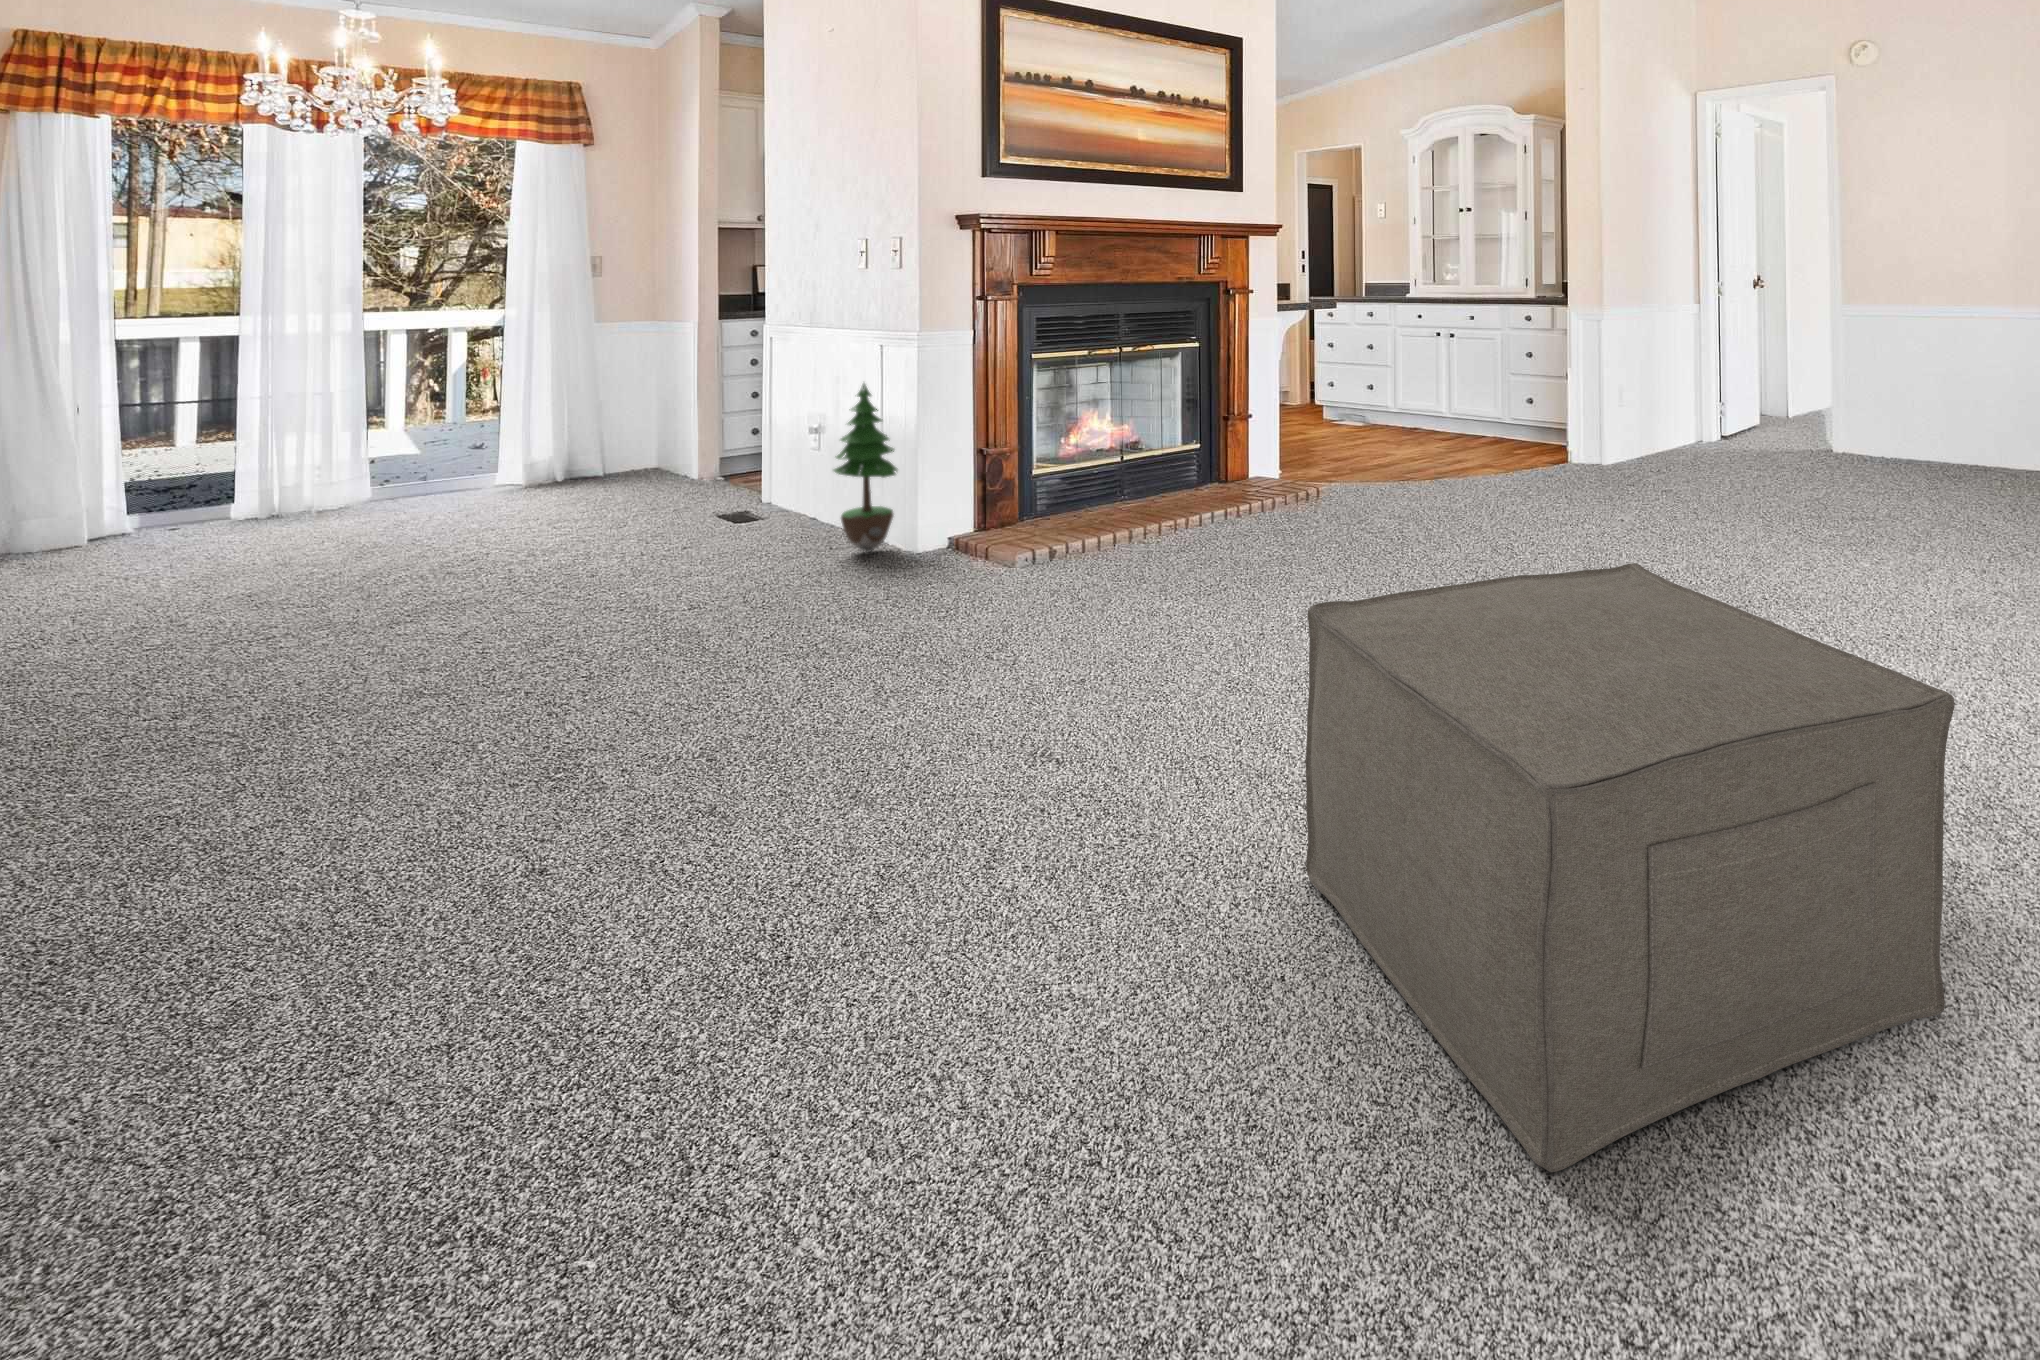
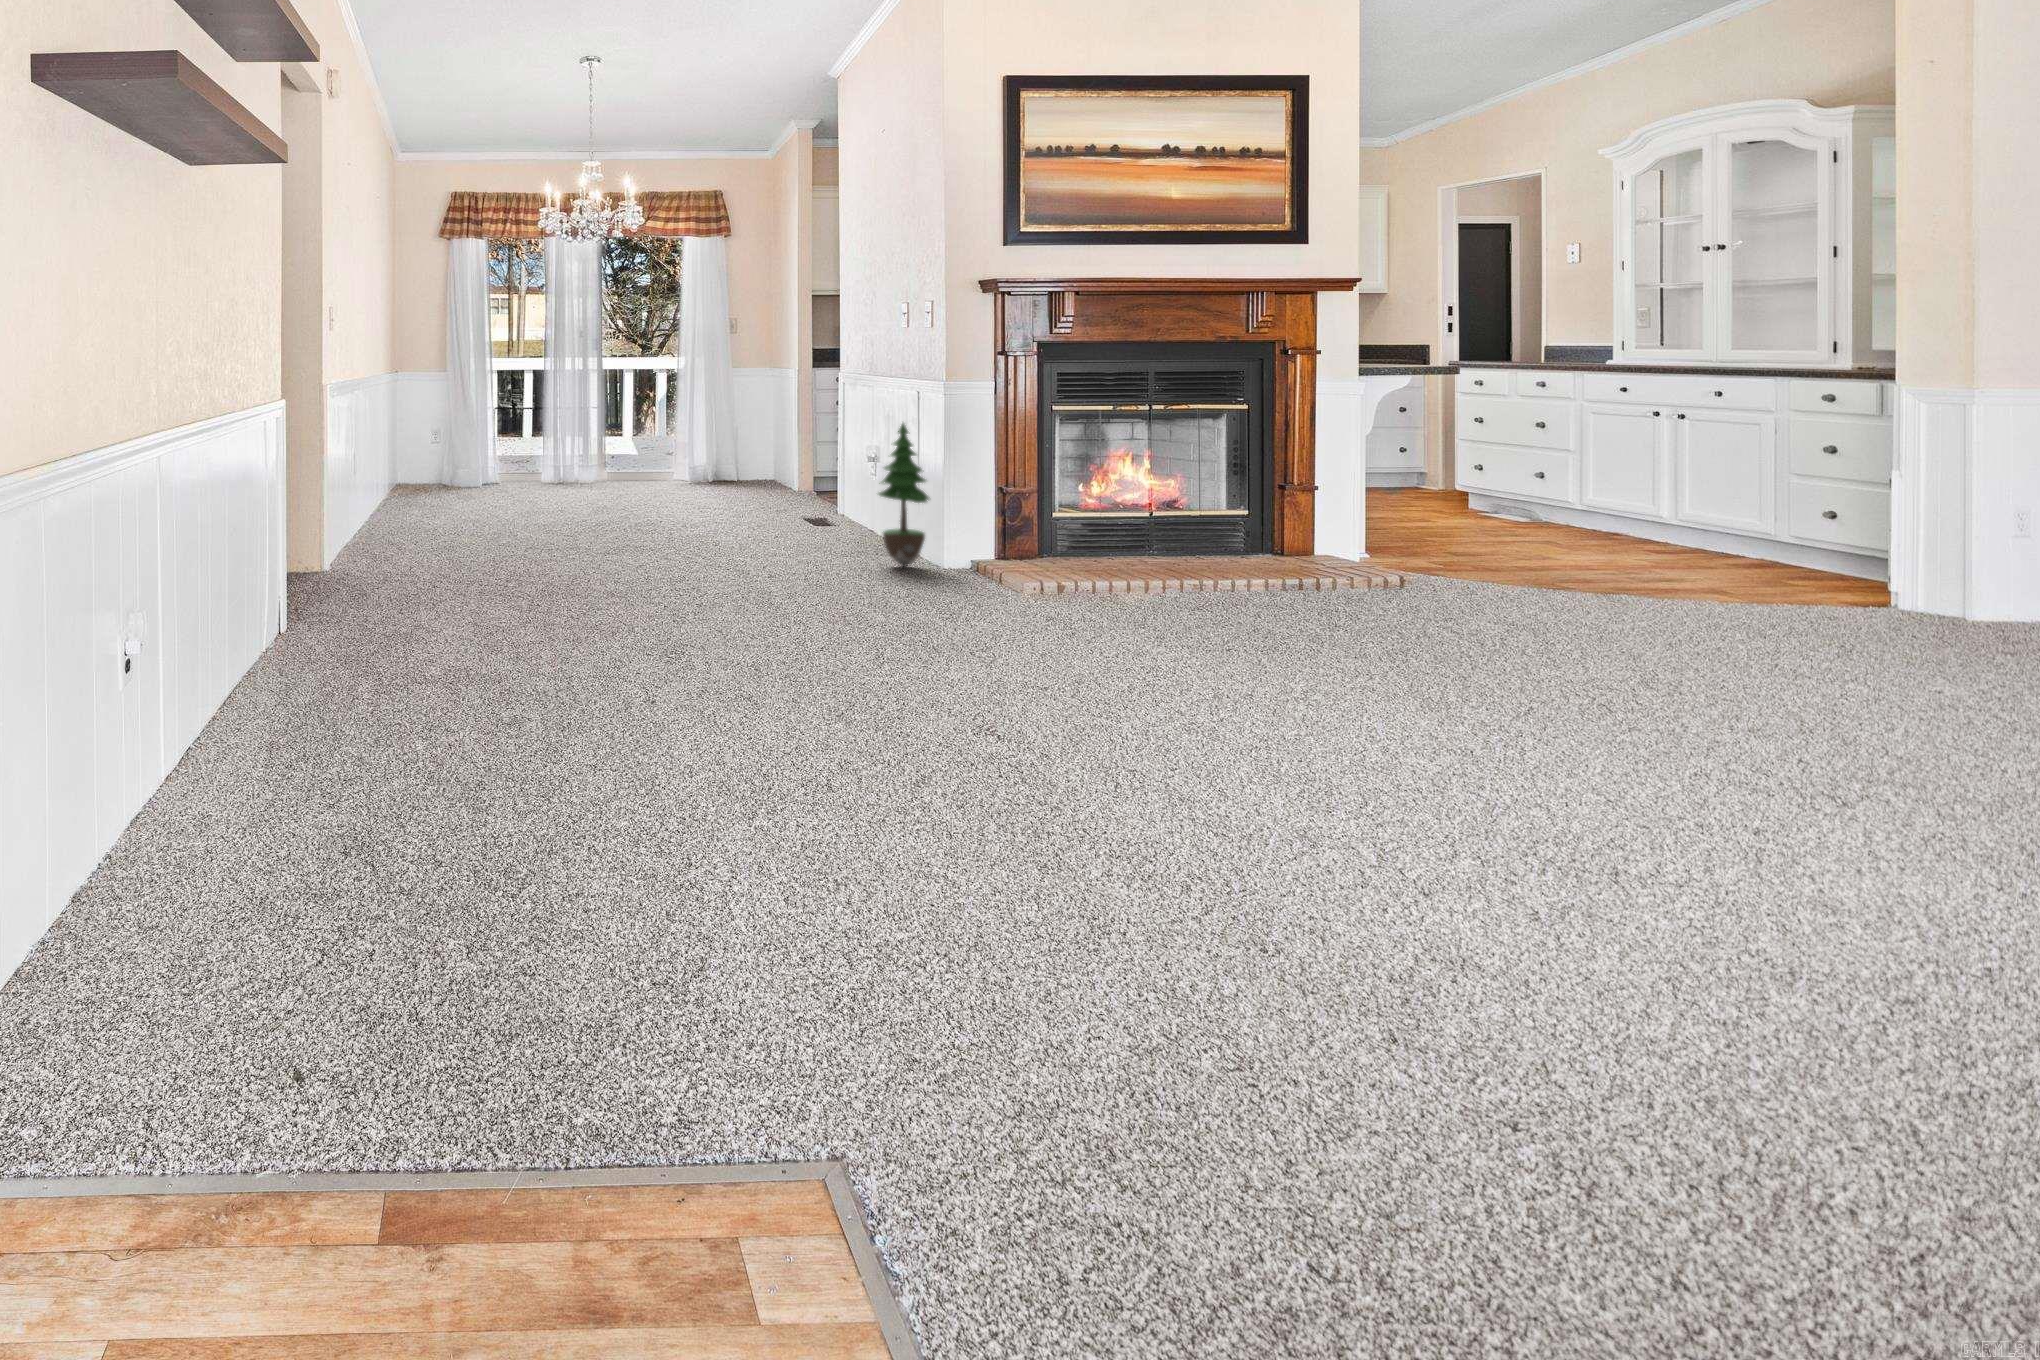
ottoman: present [1305,563,1955,1172] -> none [1140,559,1718,984]

